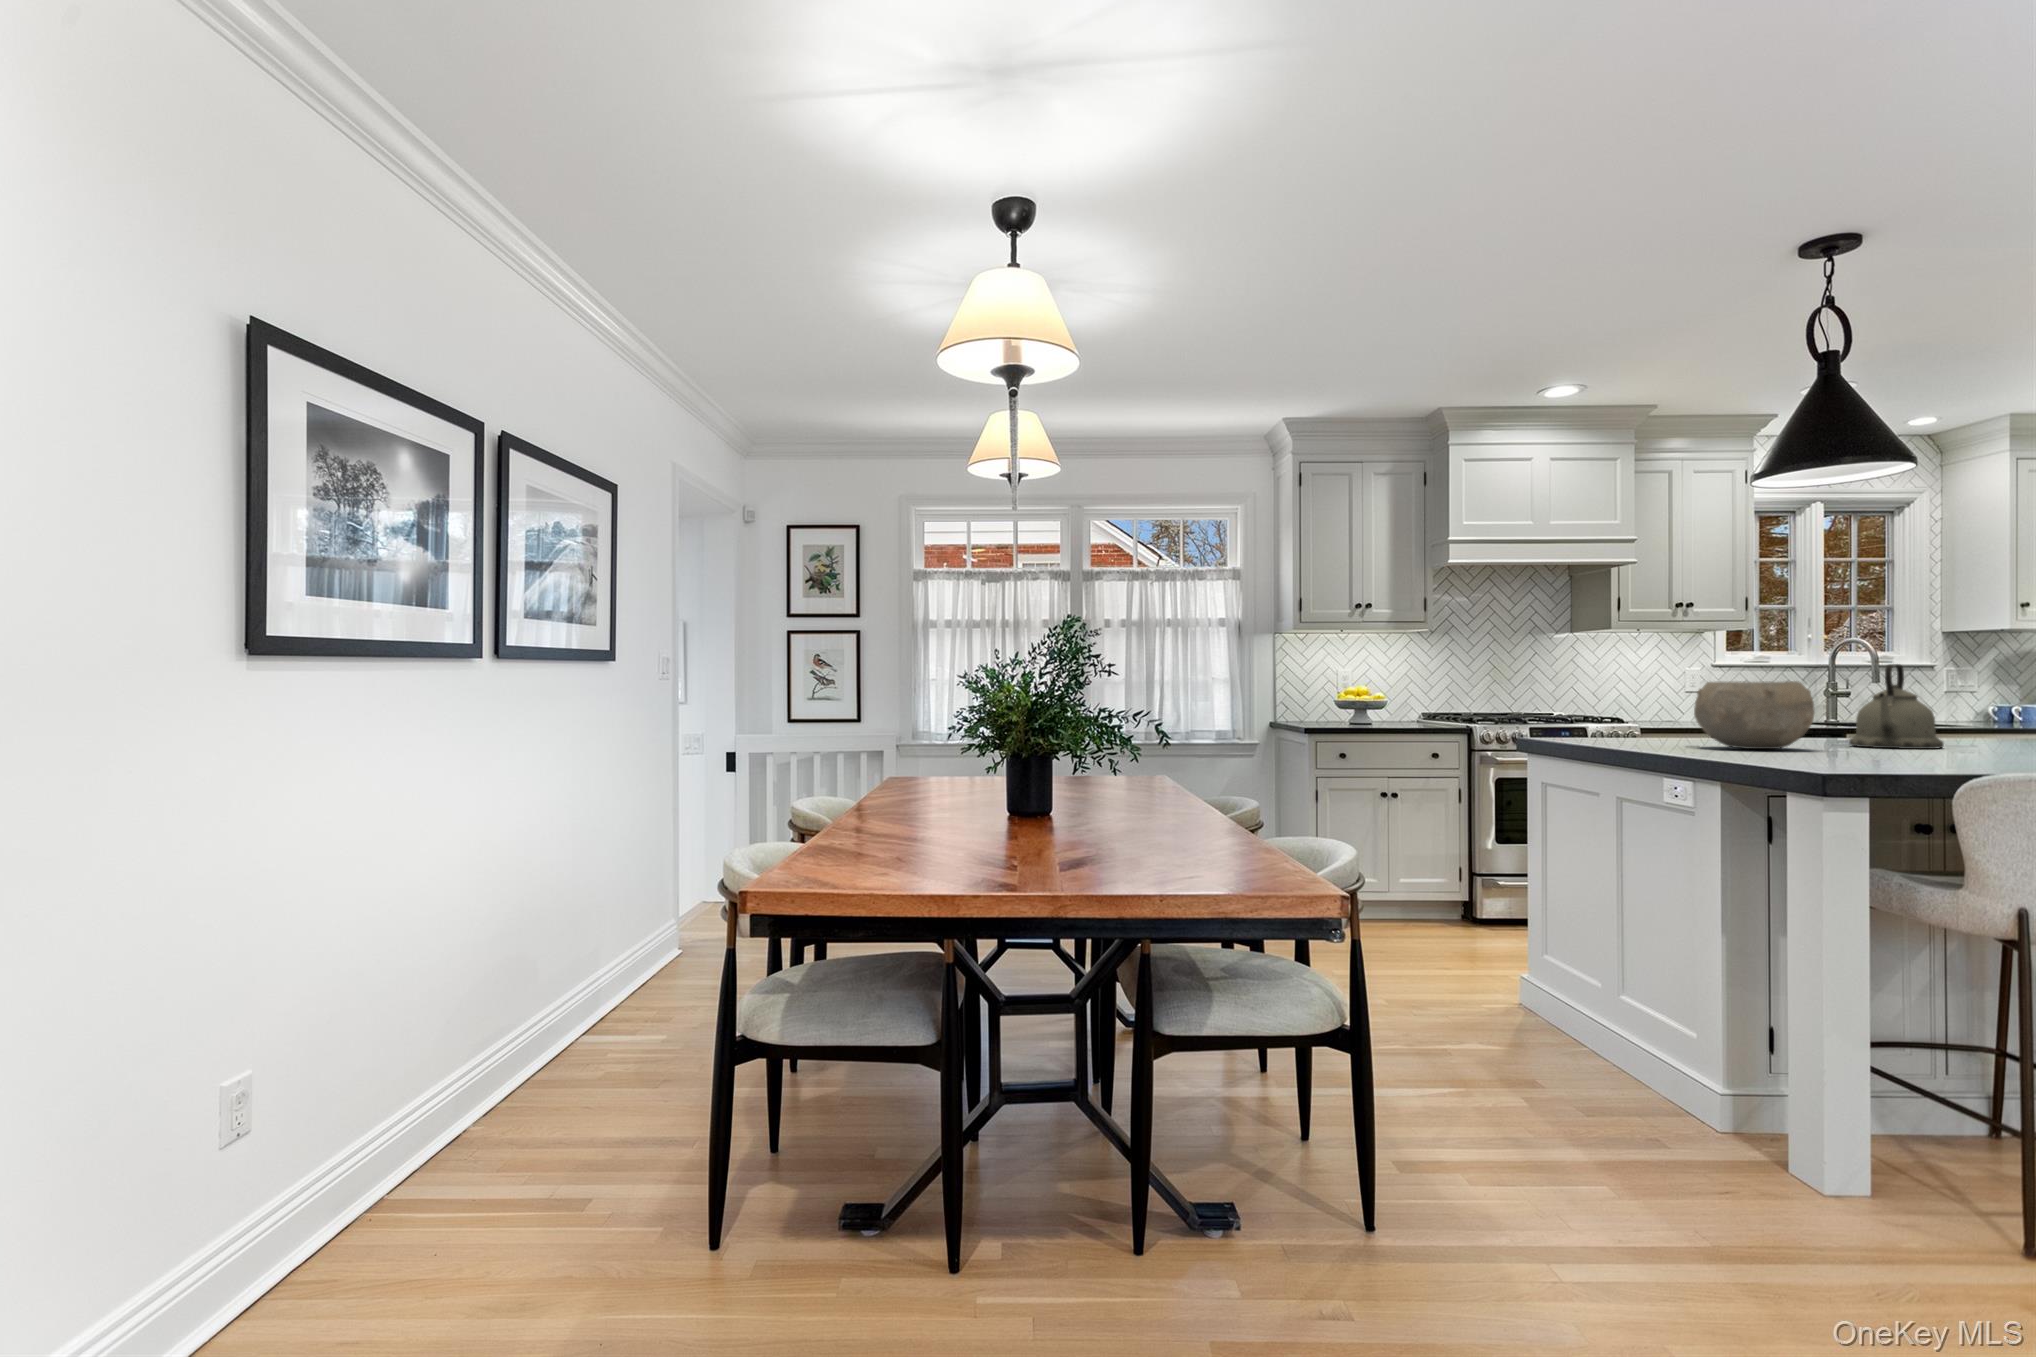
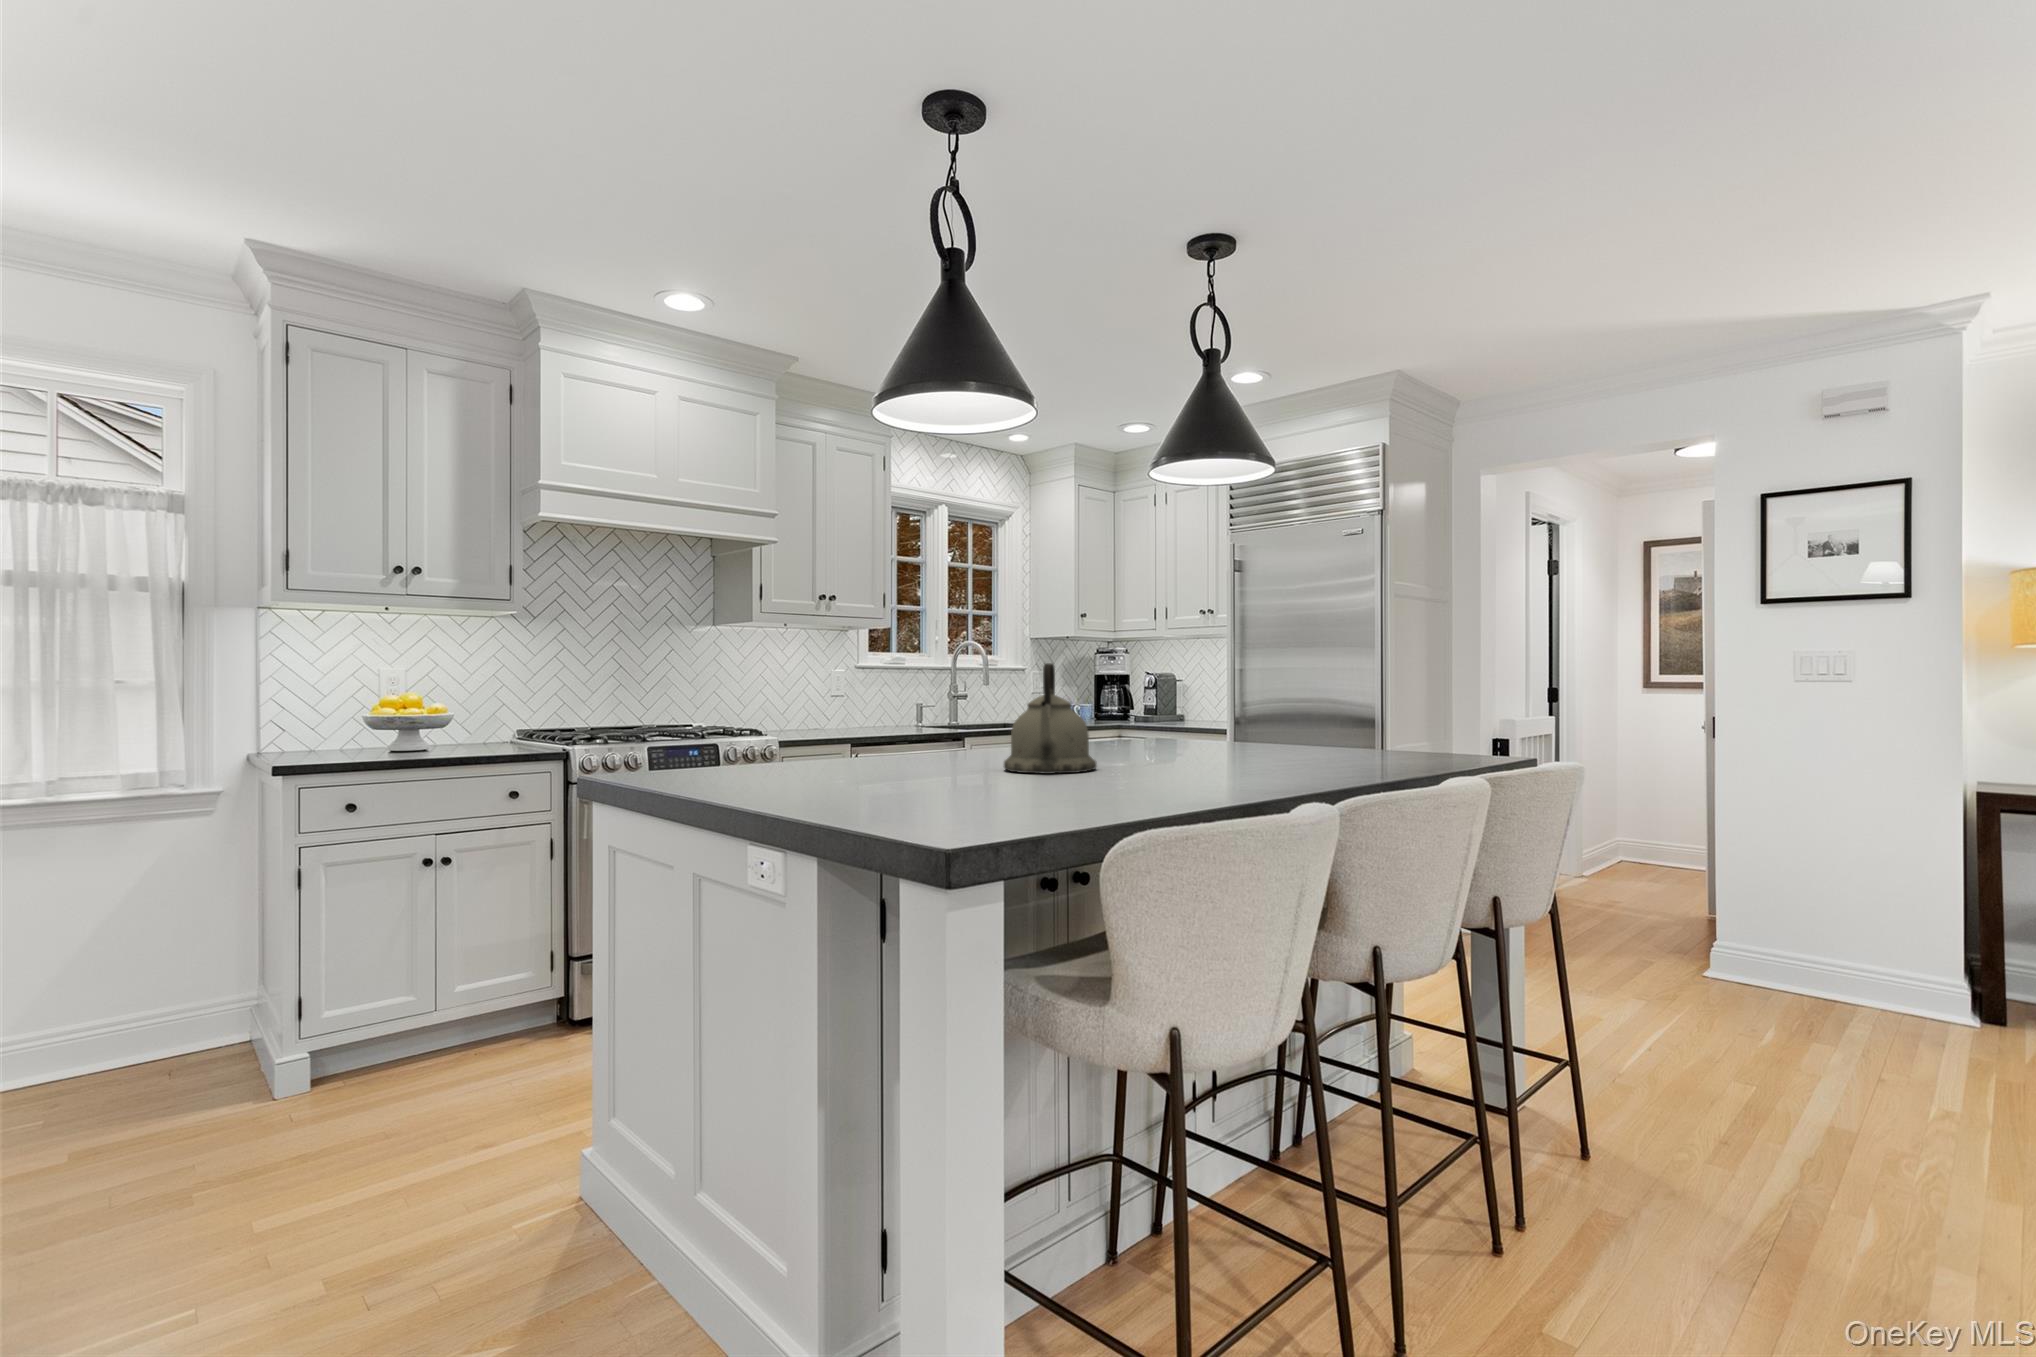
ceramic bowl: present [1694,681,1815,749] -> none [827,686,978,791]

